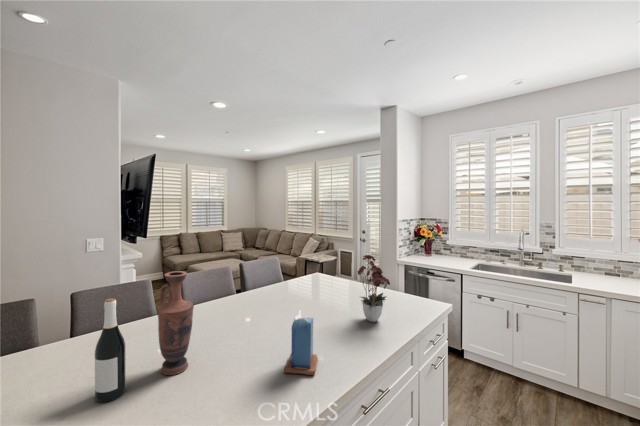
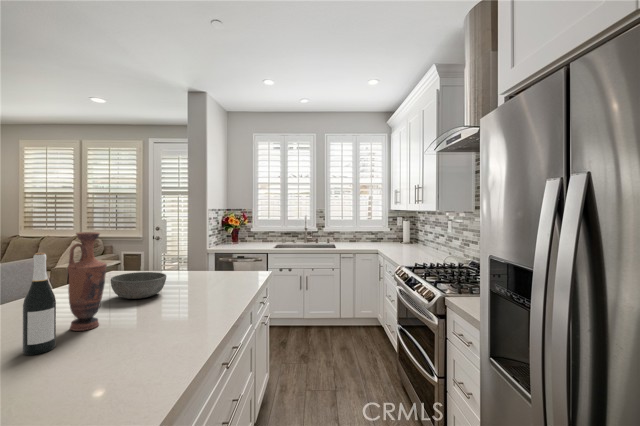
flower arrangement: present [358,255,390,322] -> none [214,222,250,278]
bowl: none [237,300,289,334] -> present [111,272,167,299]
candle: present [284,310,318,375] -> none [190,259,220,306]

